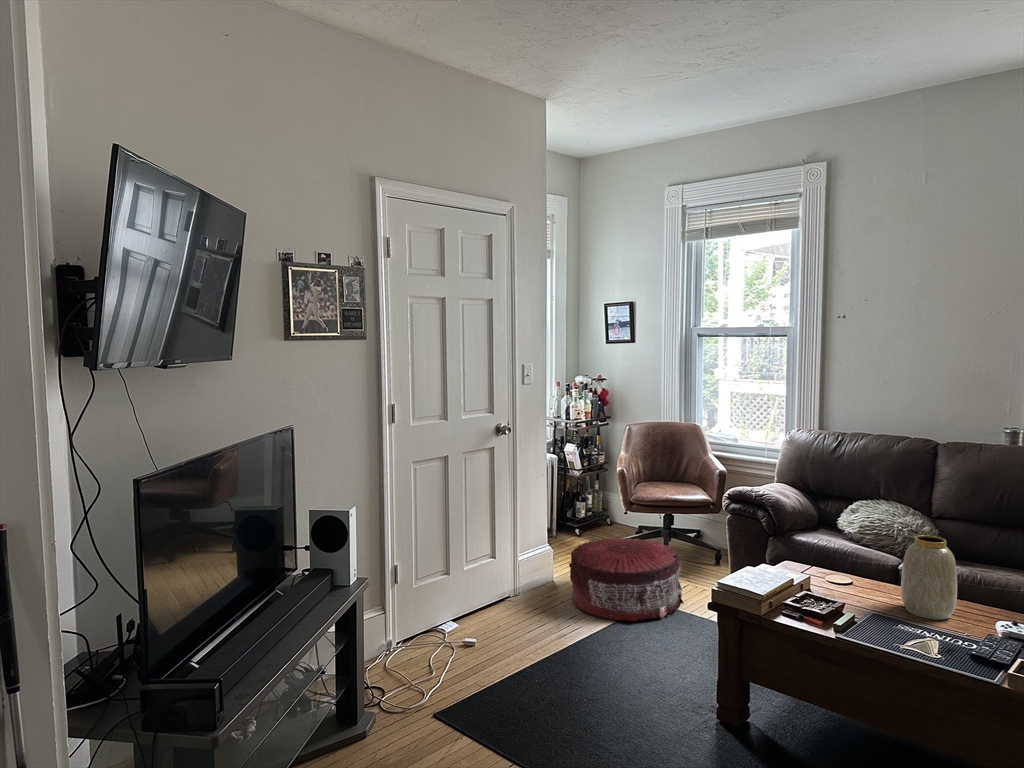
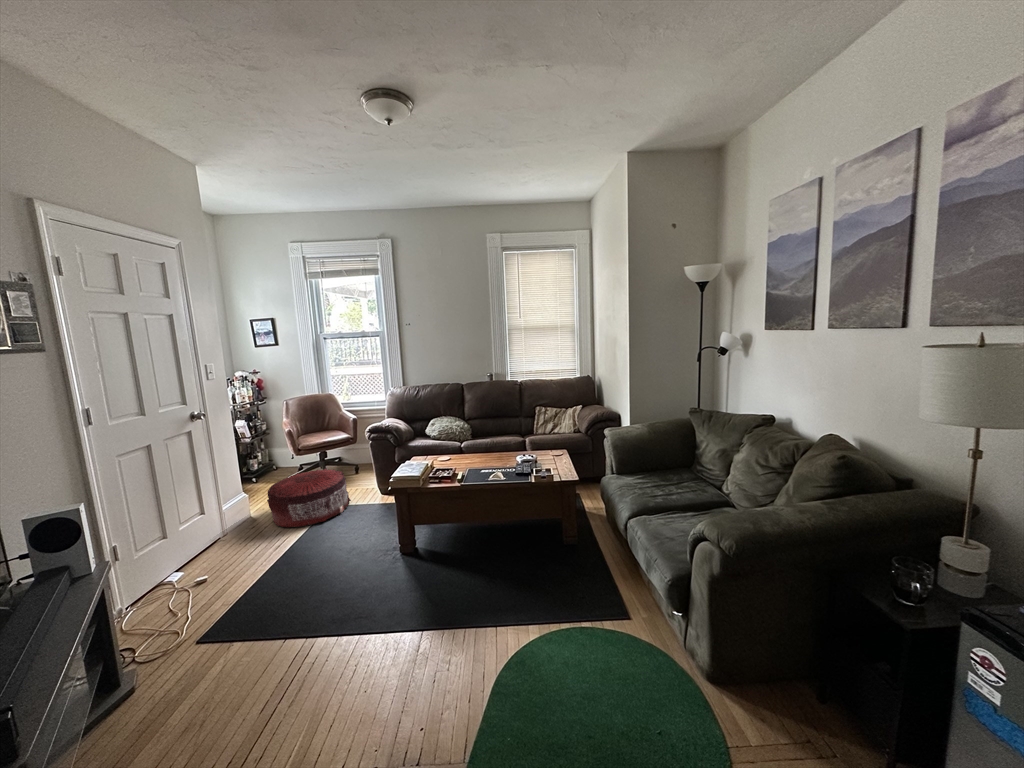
vase: present [901,535,957,620] -> none [473,426,496,465]

